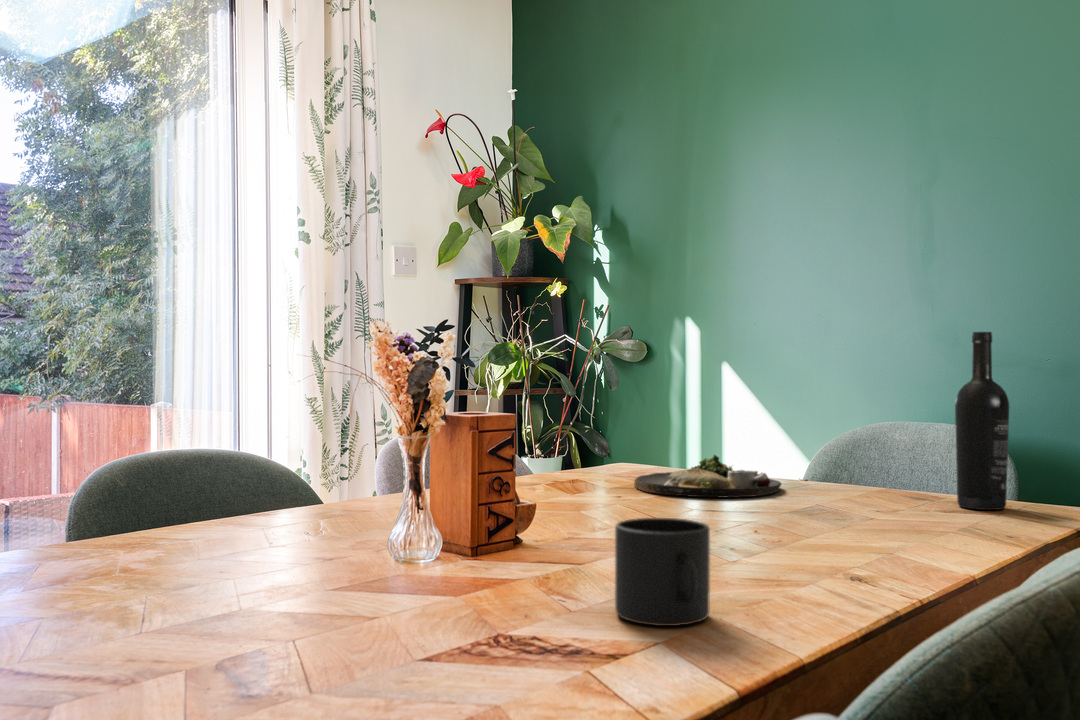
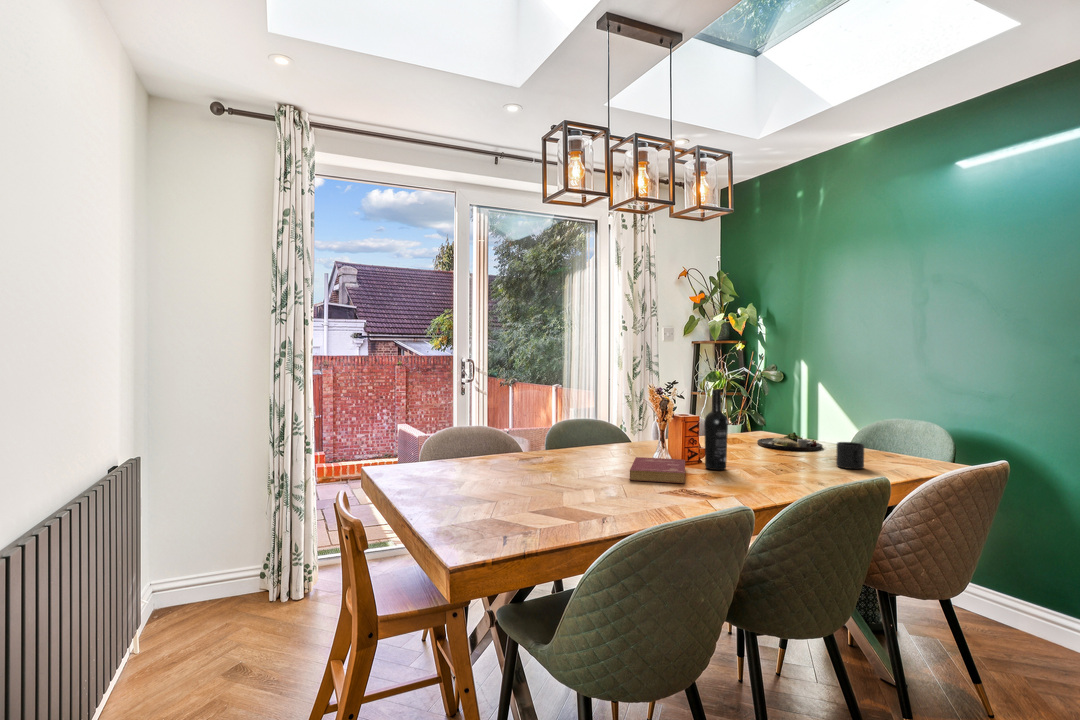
wine bottle: present [955,332,1009,510] -> present [704,390,728,470]
mug: present [615,518,710,626] -> present [836,442,864,469]
book: none [308,538,498,624] -> present [630,457,685,483]

